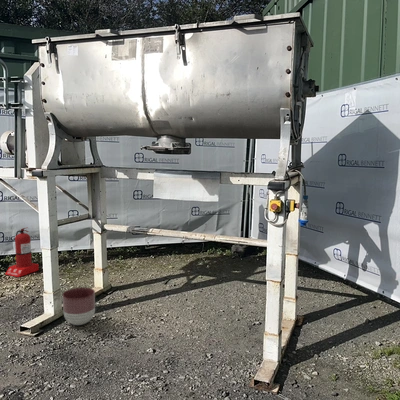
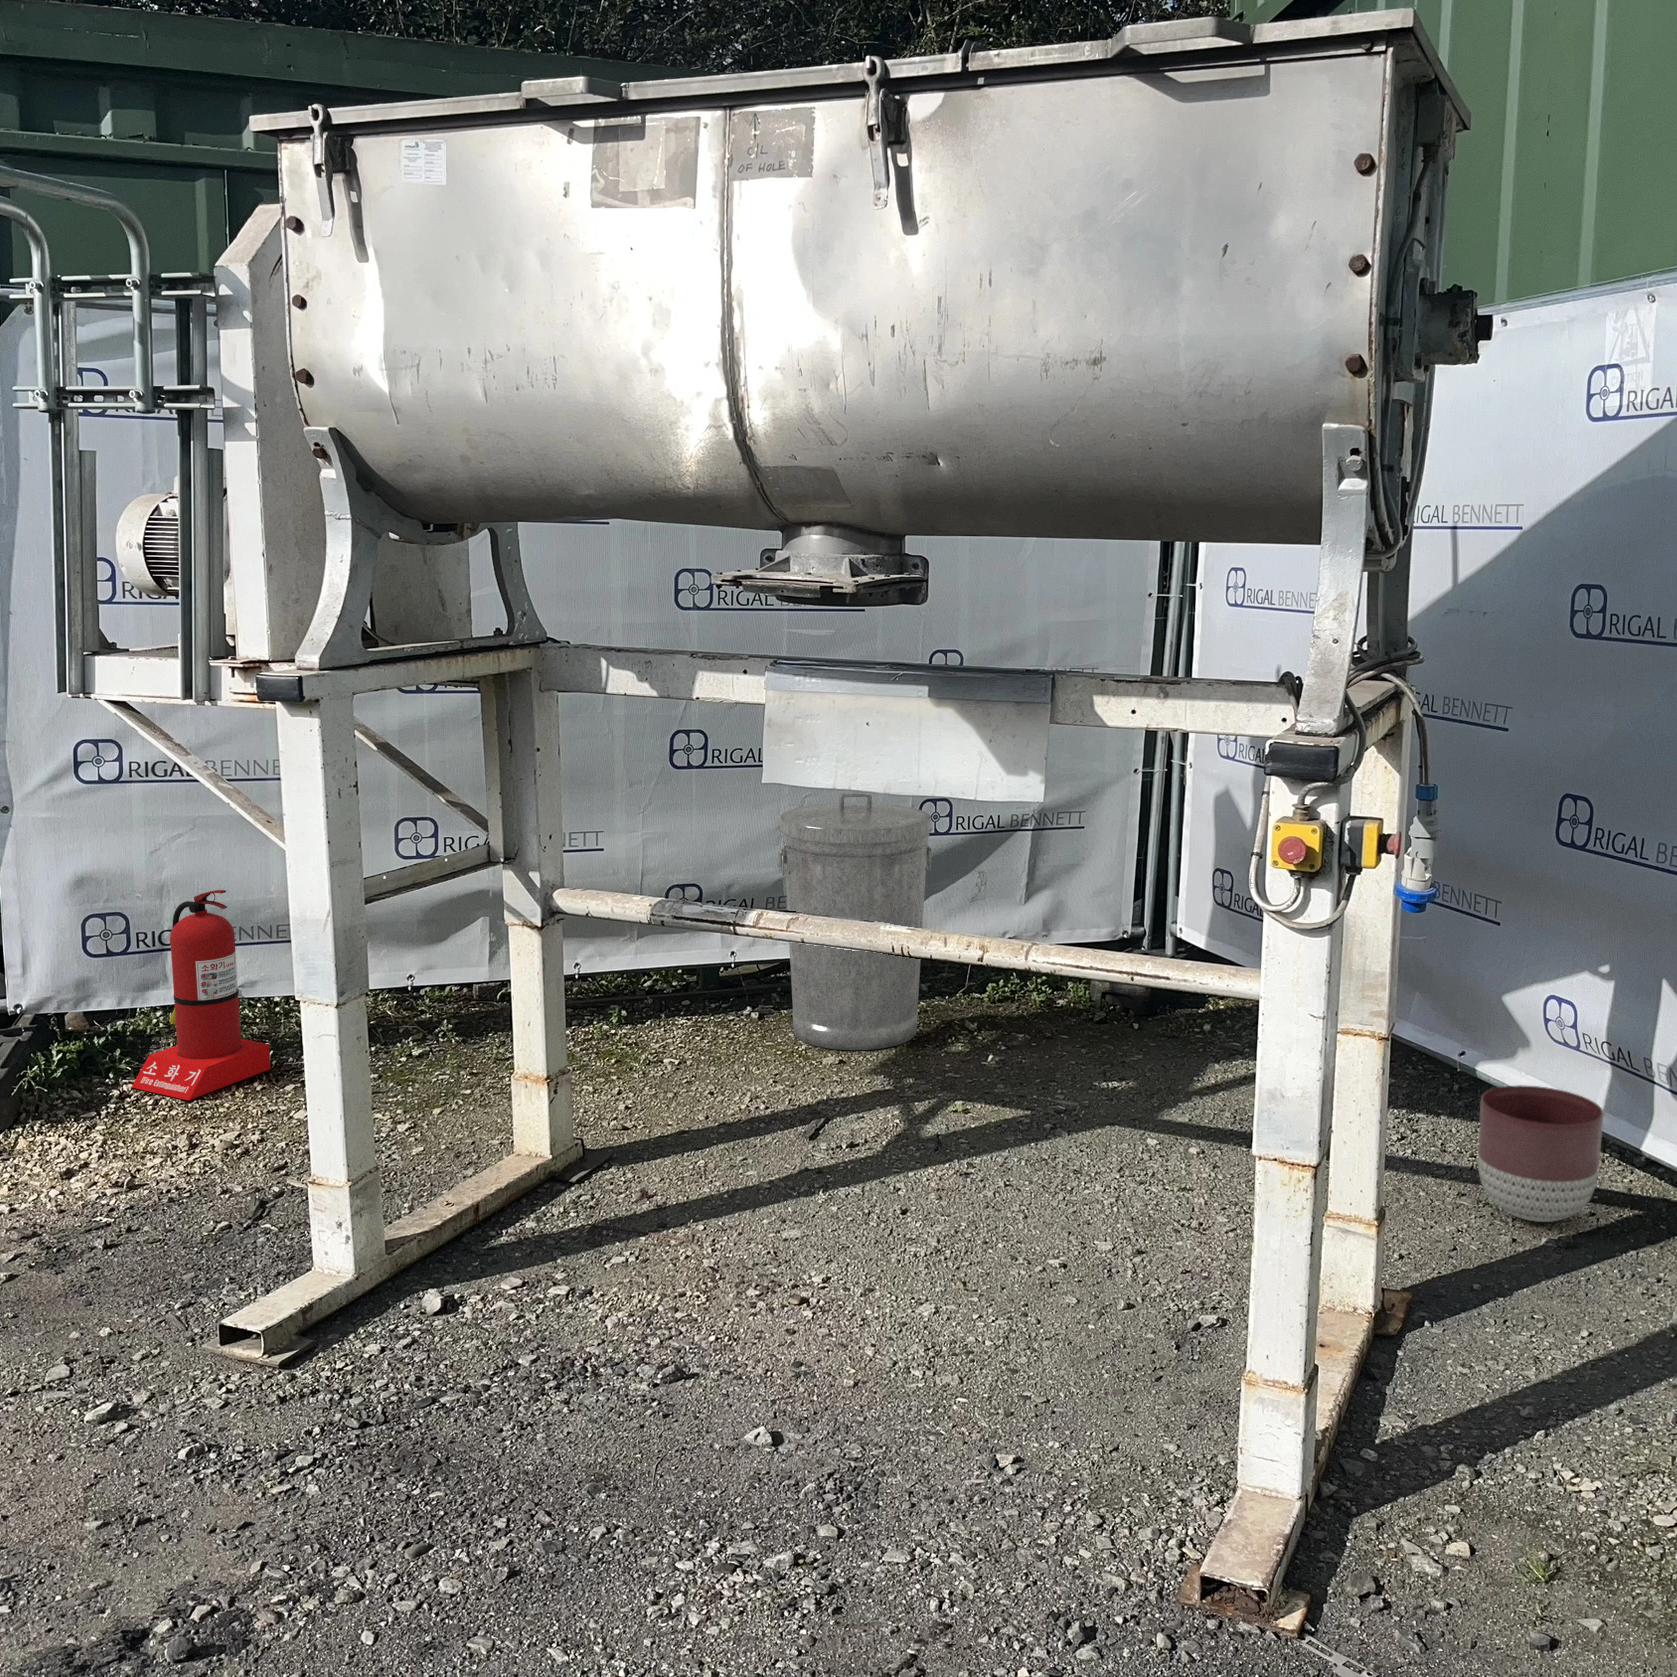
trash can: none [159,205,194,265] -> present [779,793,932,1050]
planter: present [63,287,95,325] -> present [1478,1085,1603,1222]

